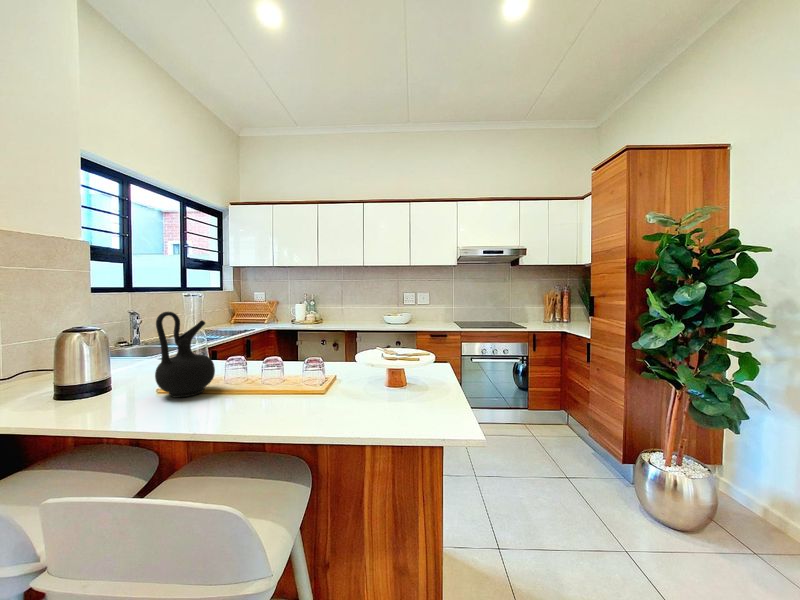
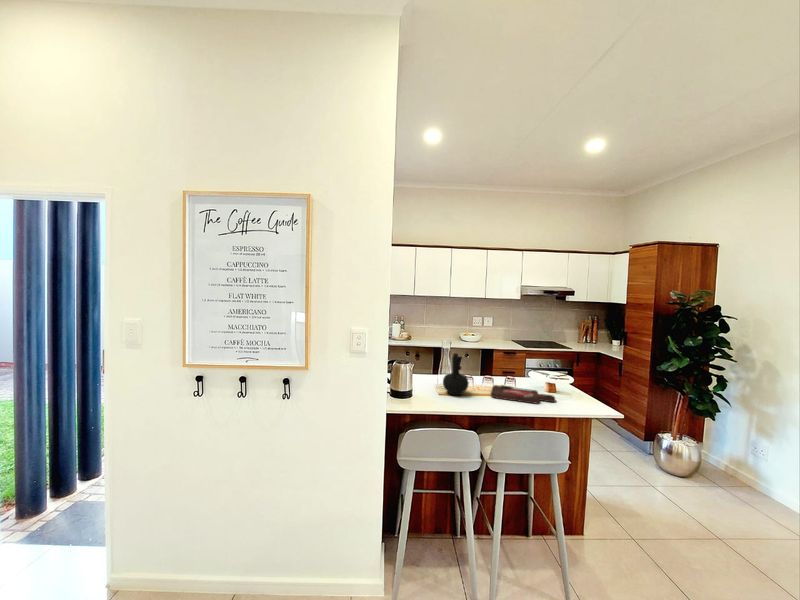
cutting board: none [244,377,372,413] -> present [491,385,555,404]

